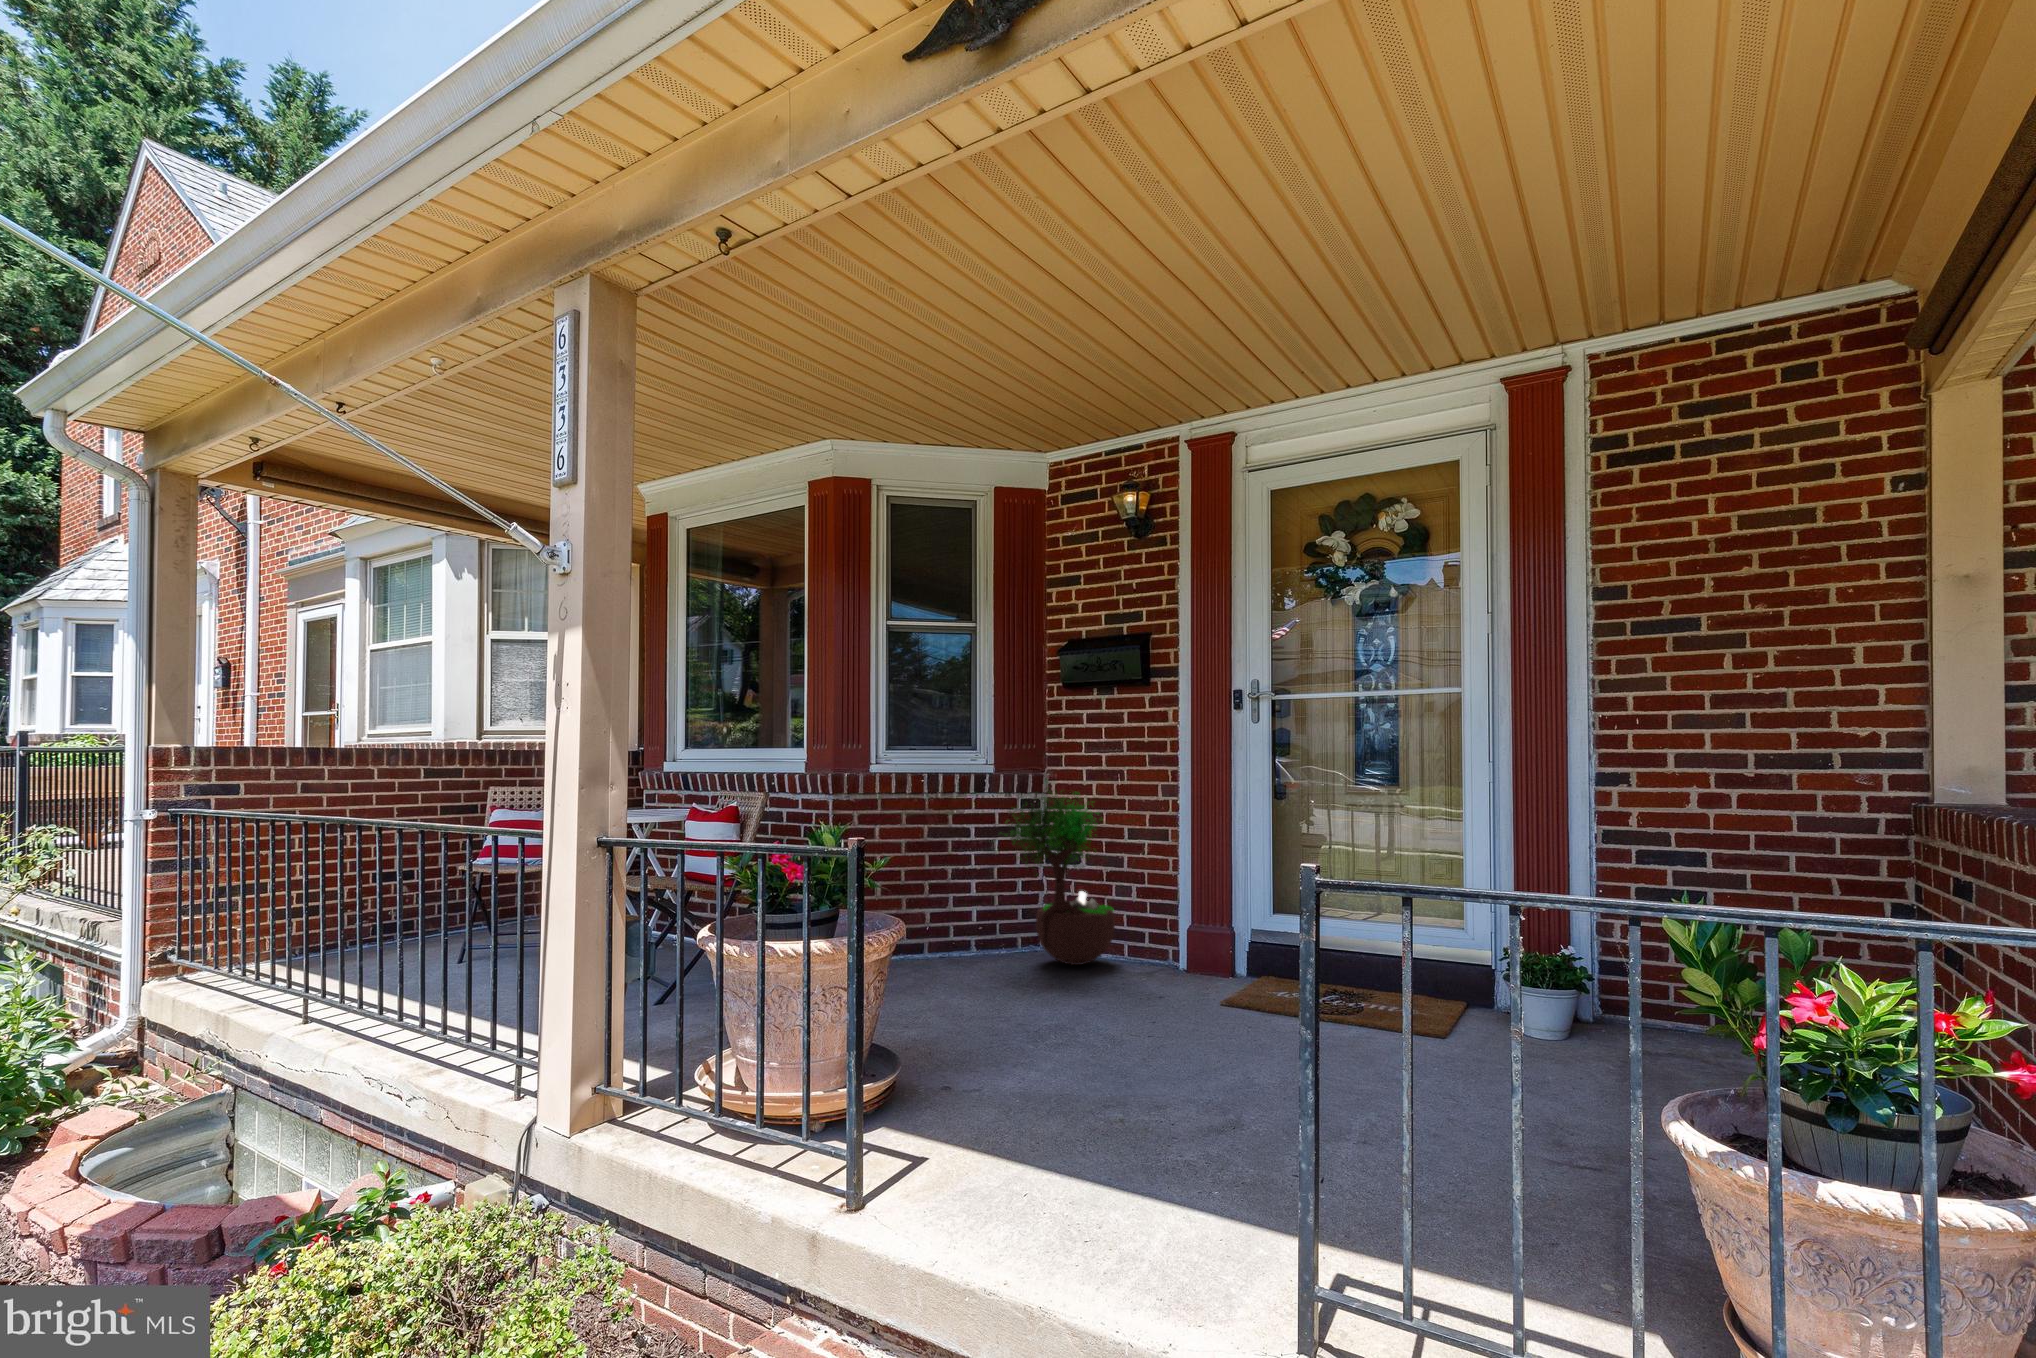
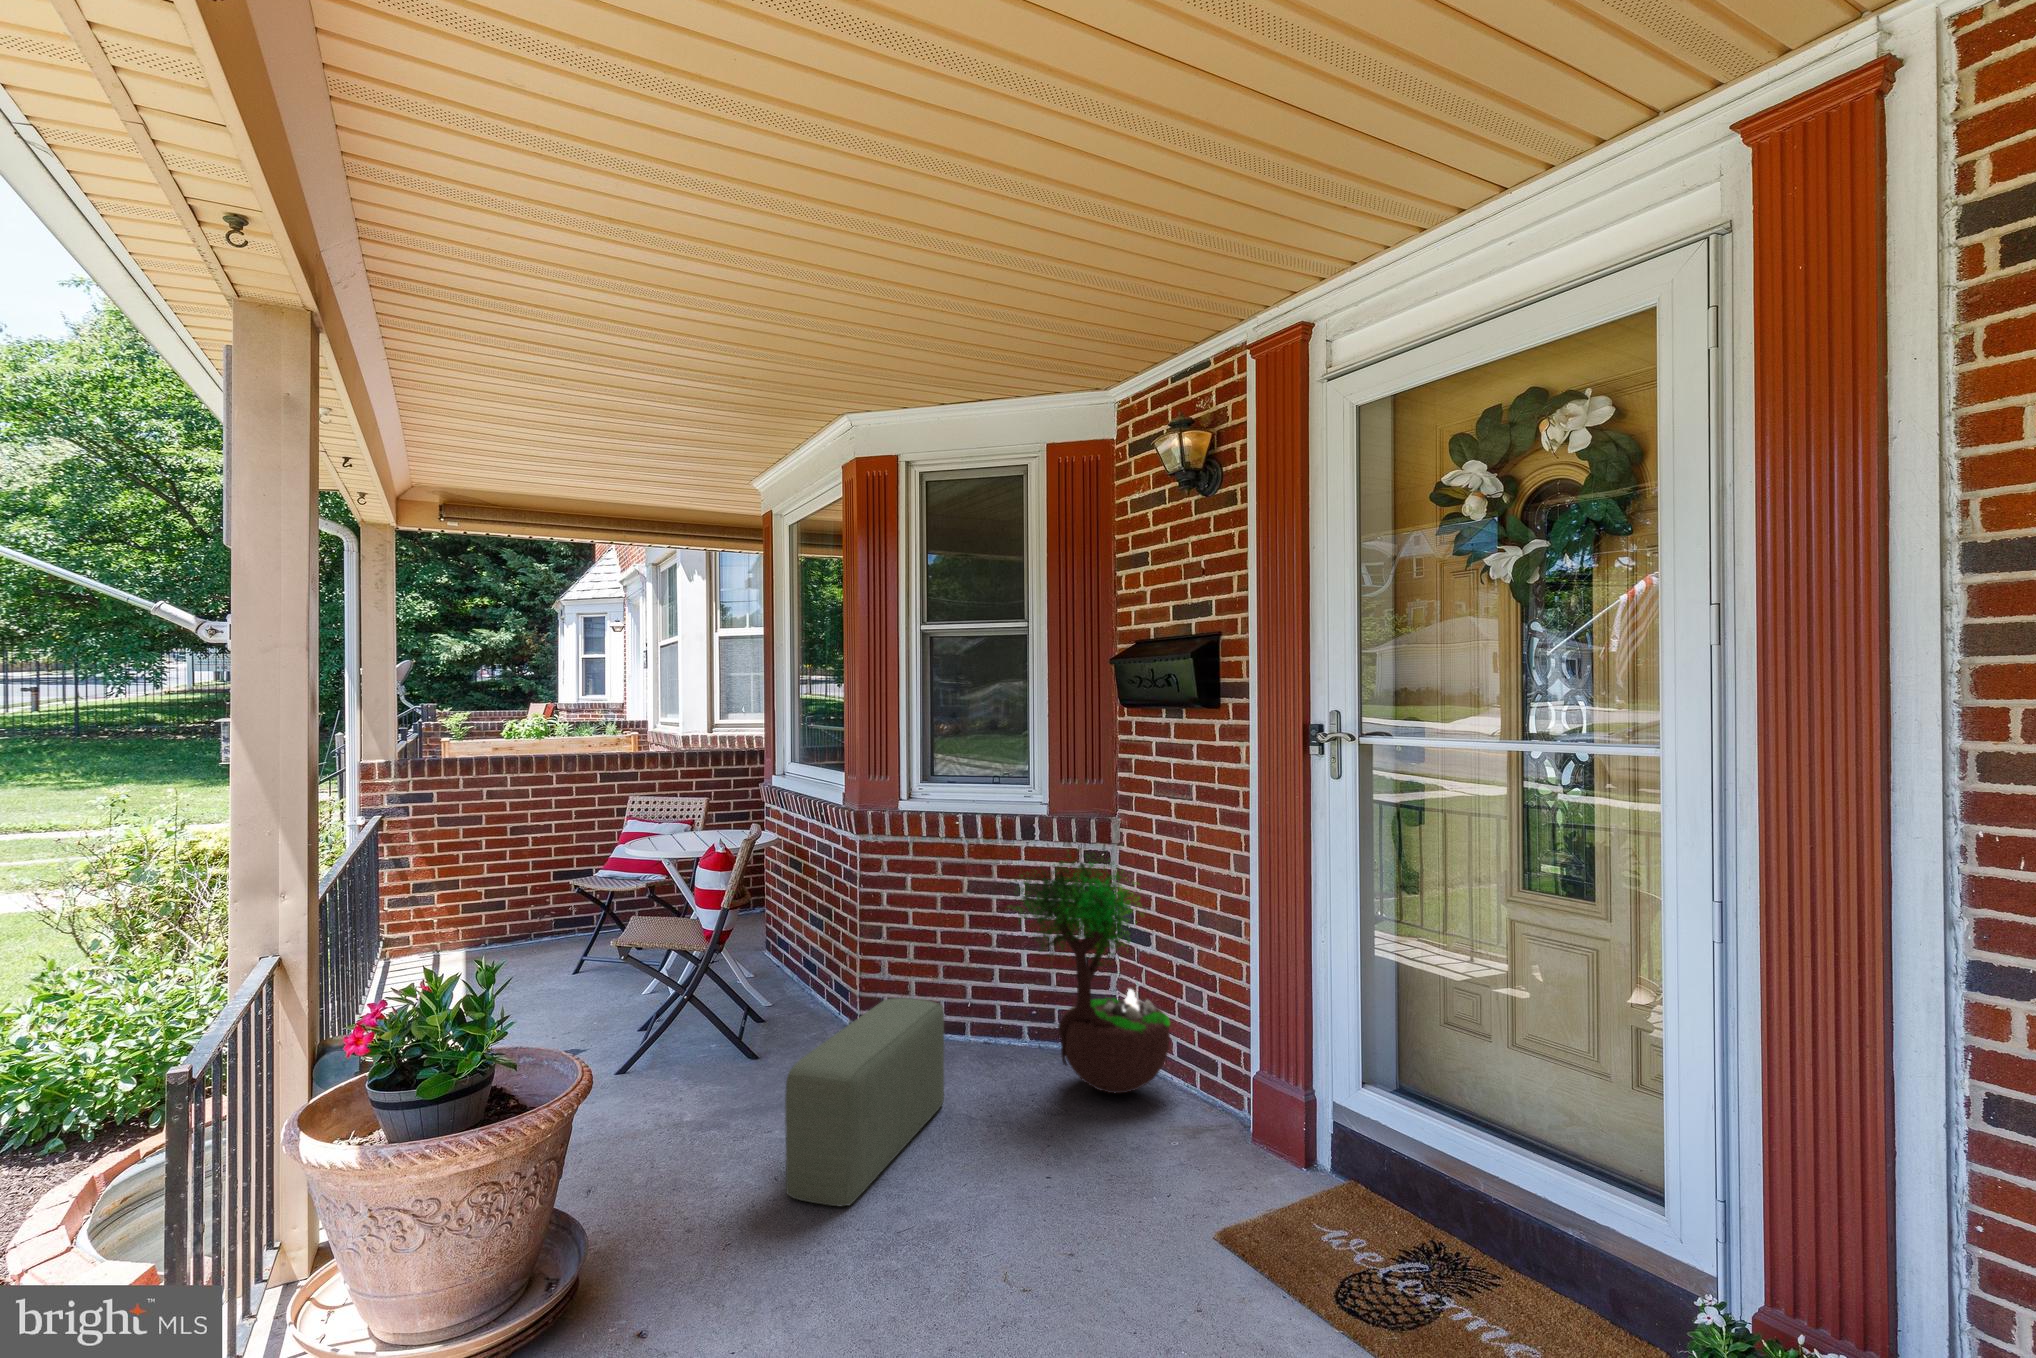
pouf: none [924,902,986,1027] -> present [785,998,944,1206]

